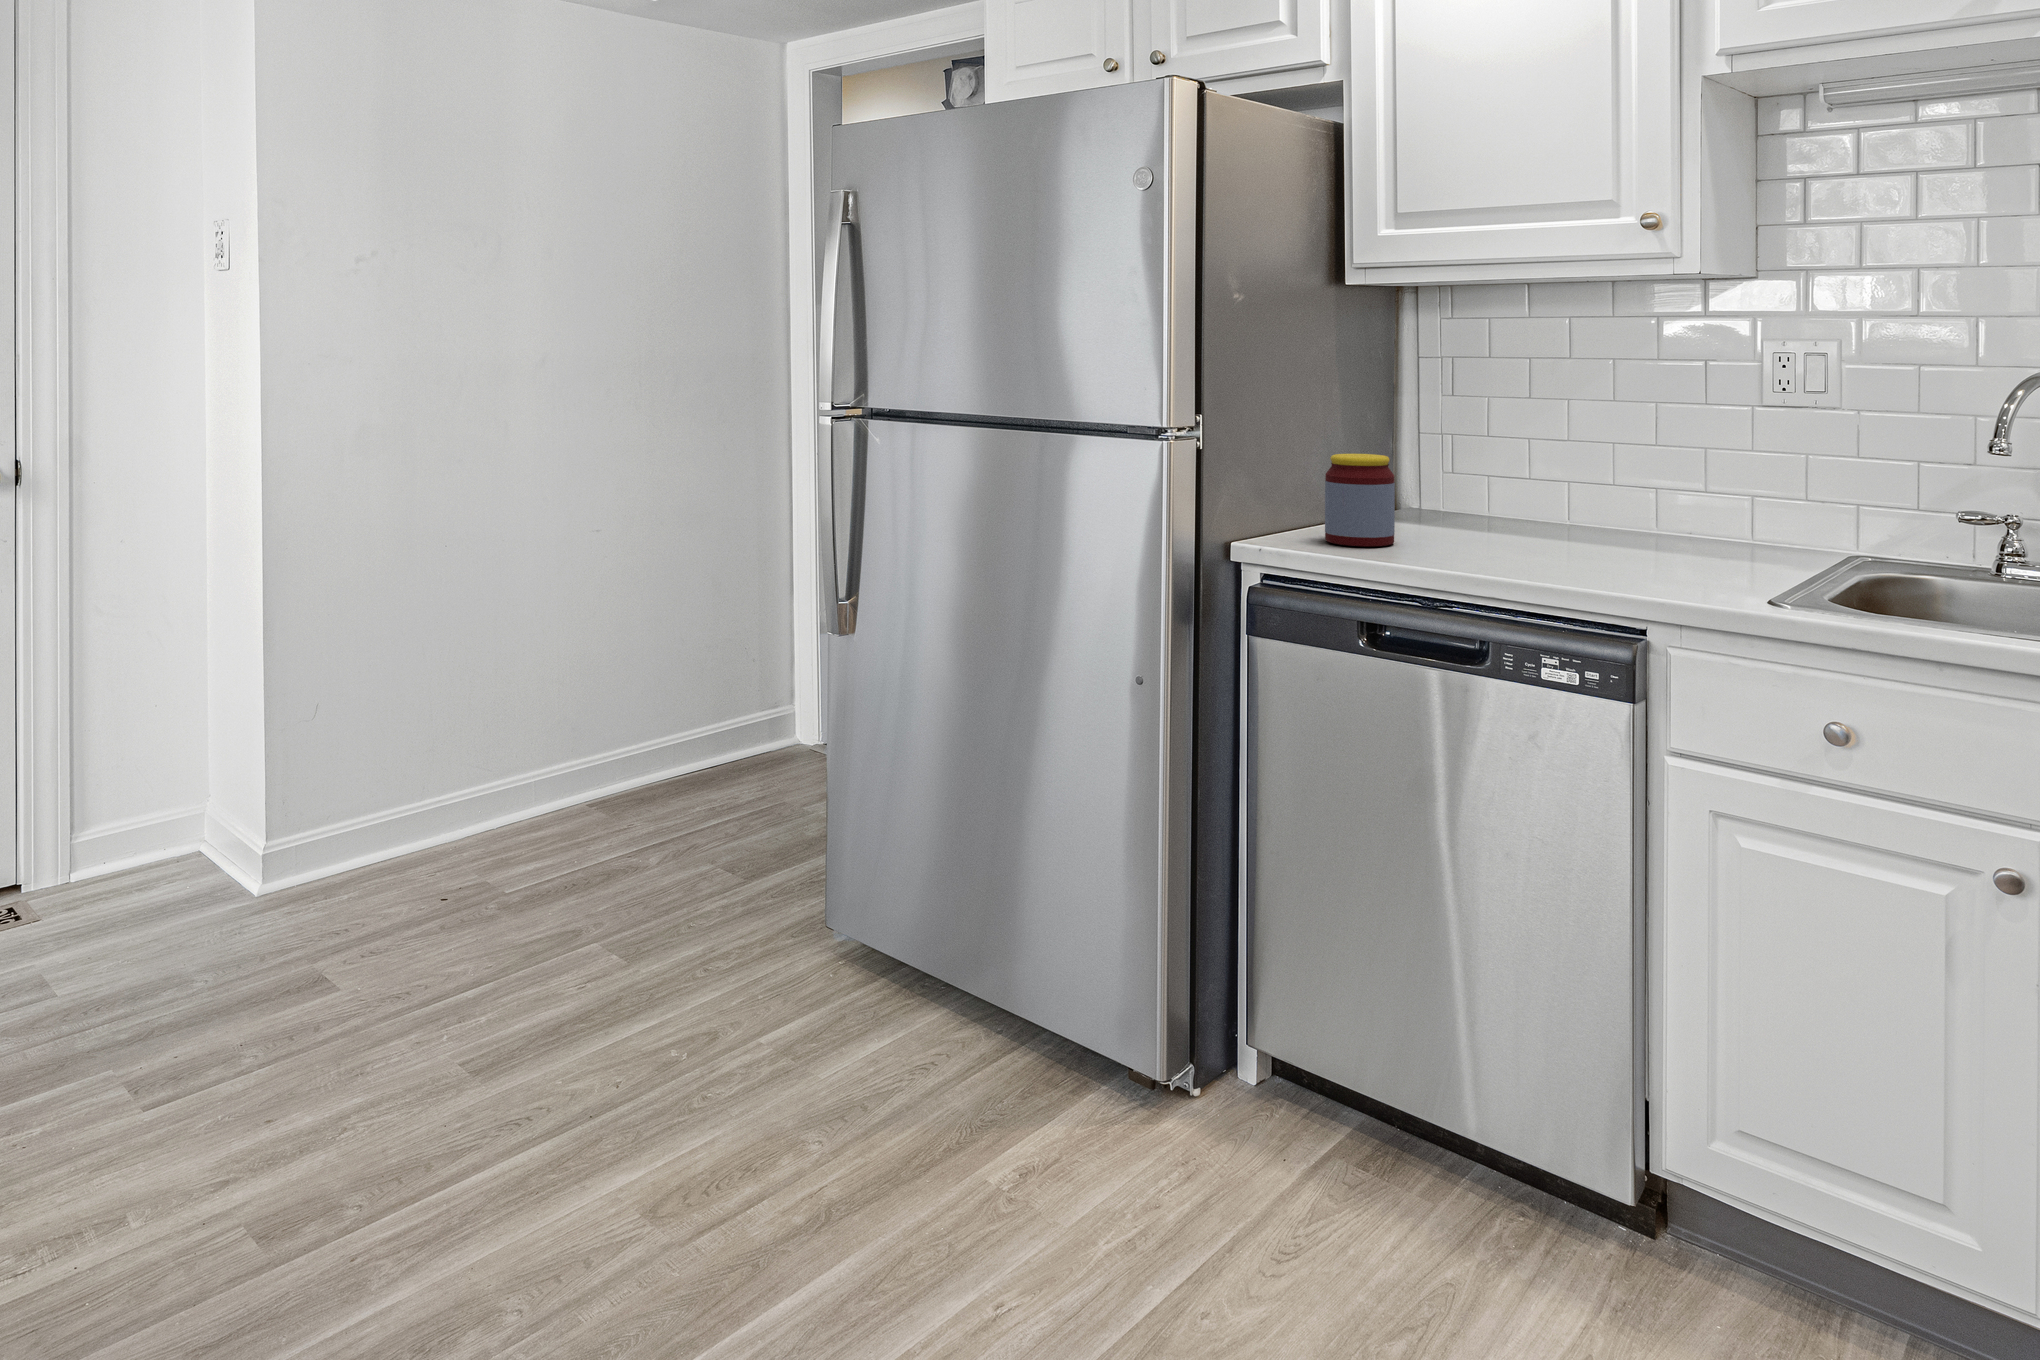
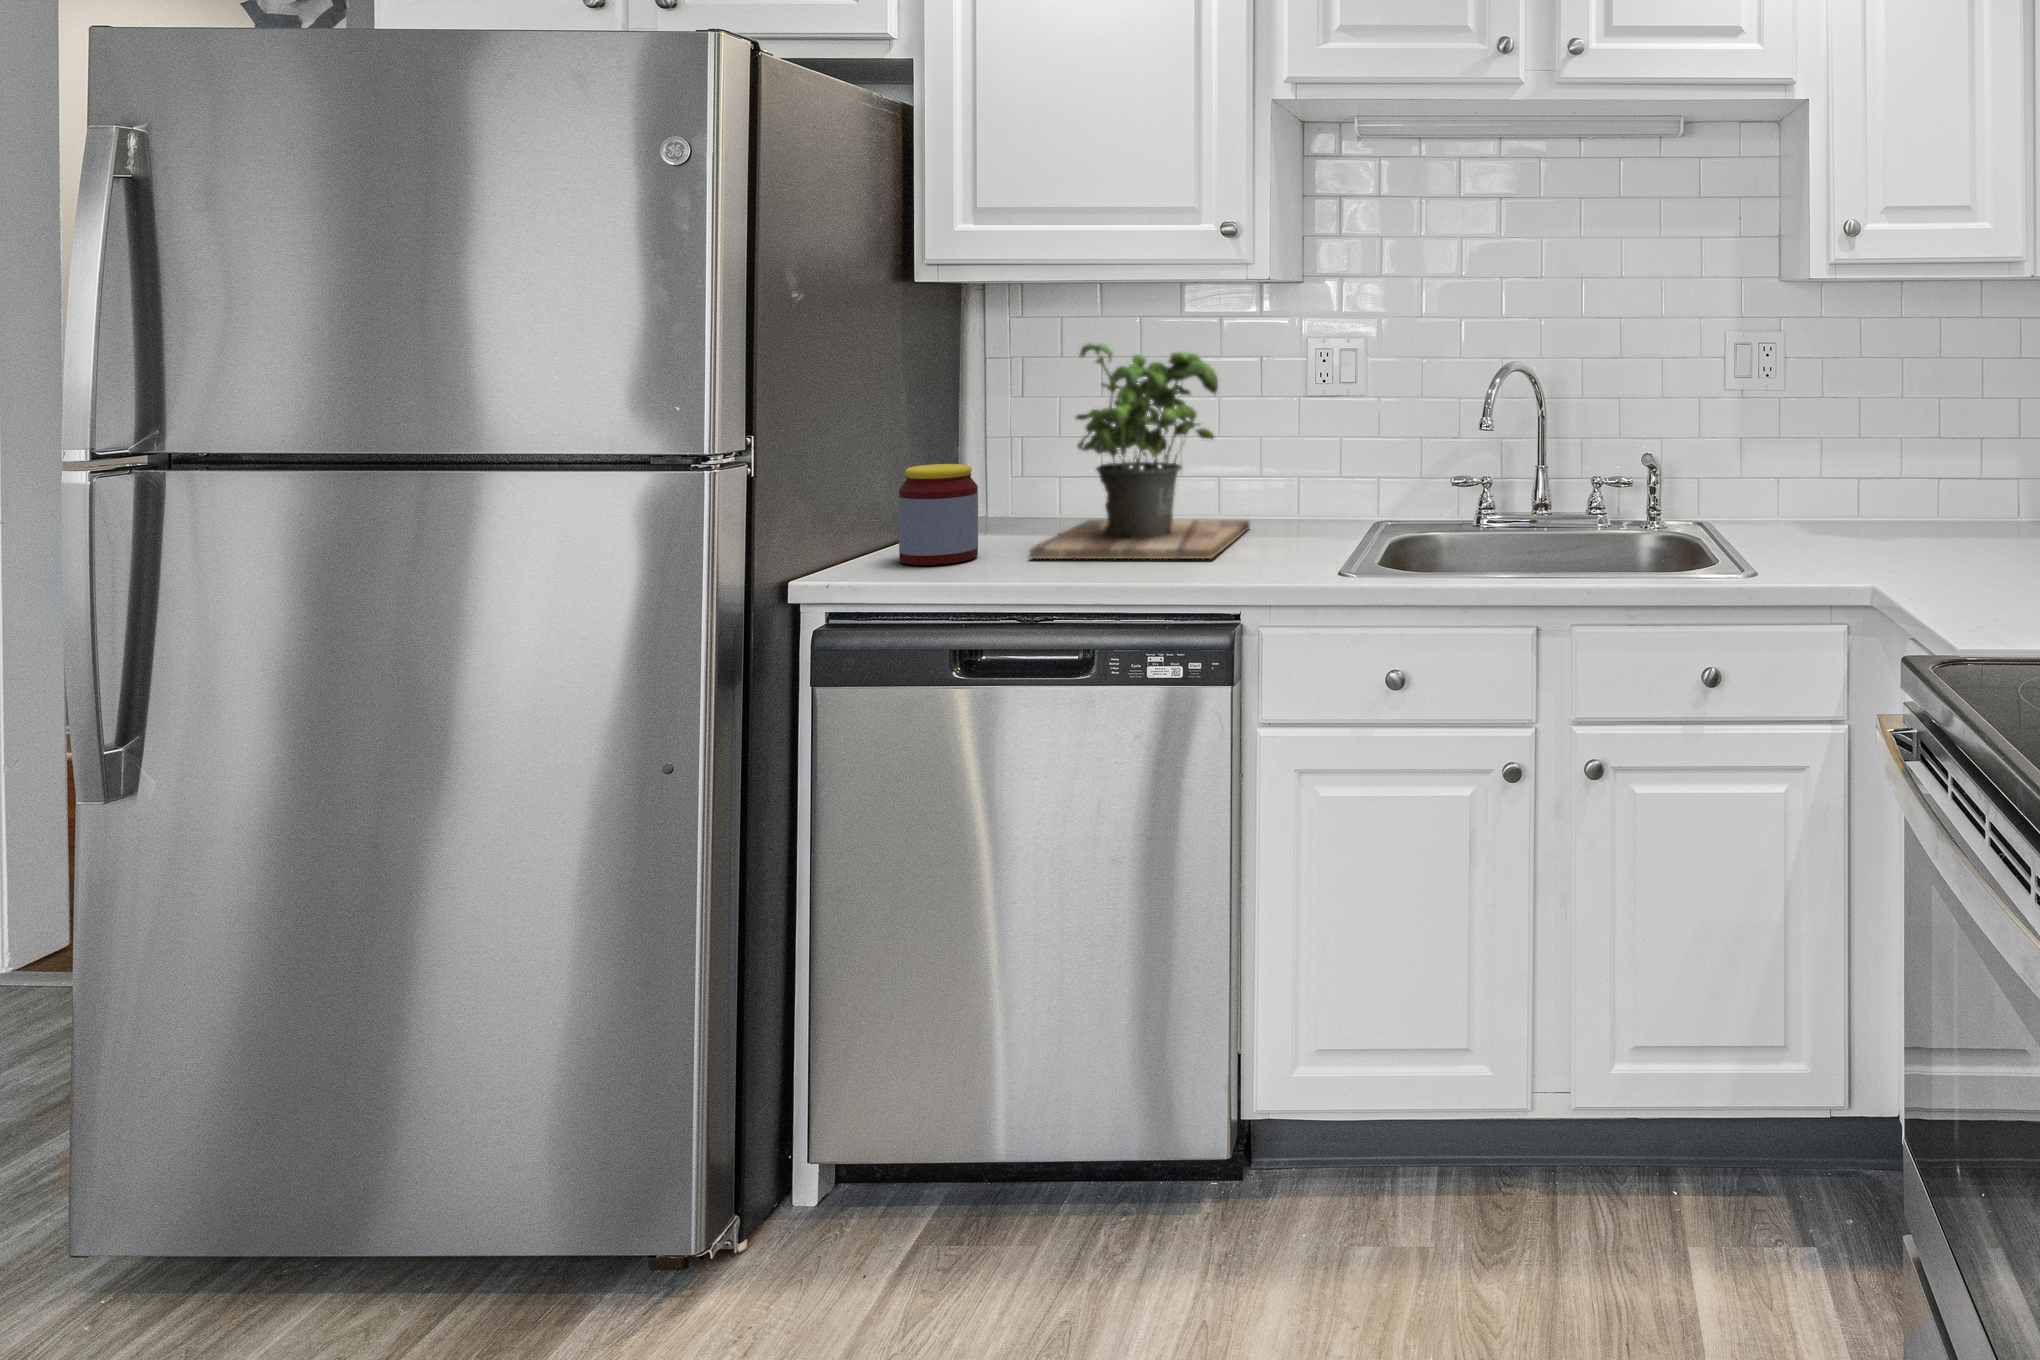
potted plant: none [1439,341,1687,571] -> present [1029,343,1250,559]

